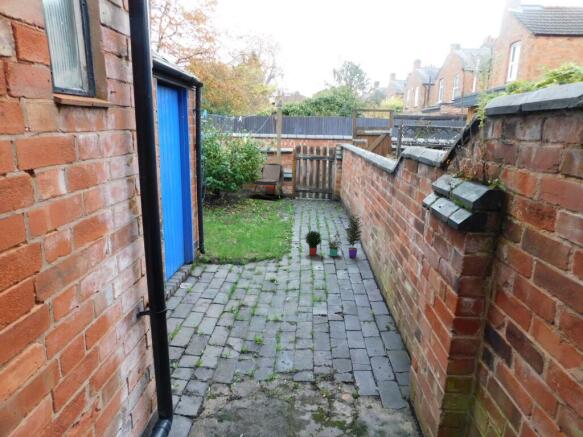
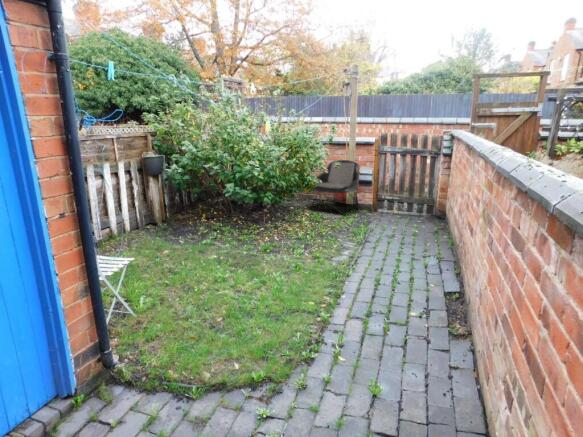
potted plant: present [305,215,362,257] -> none [339,307,483,410]

